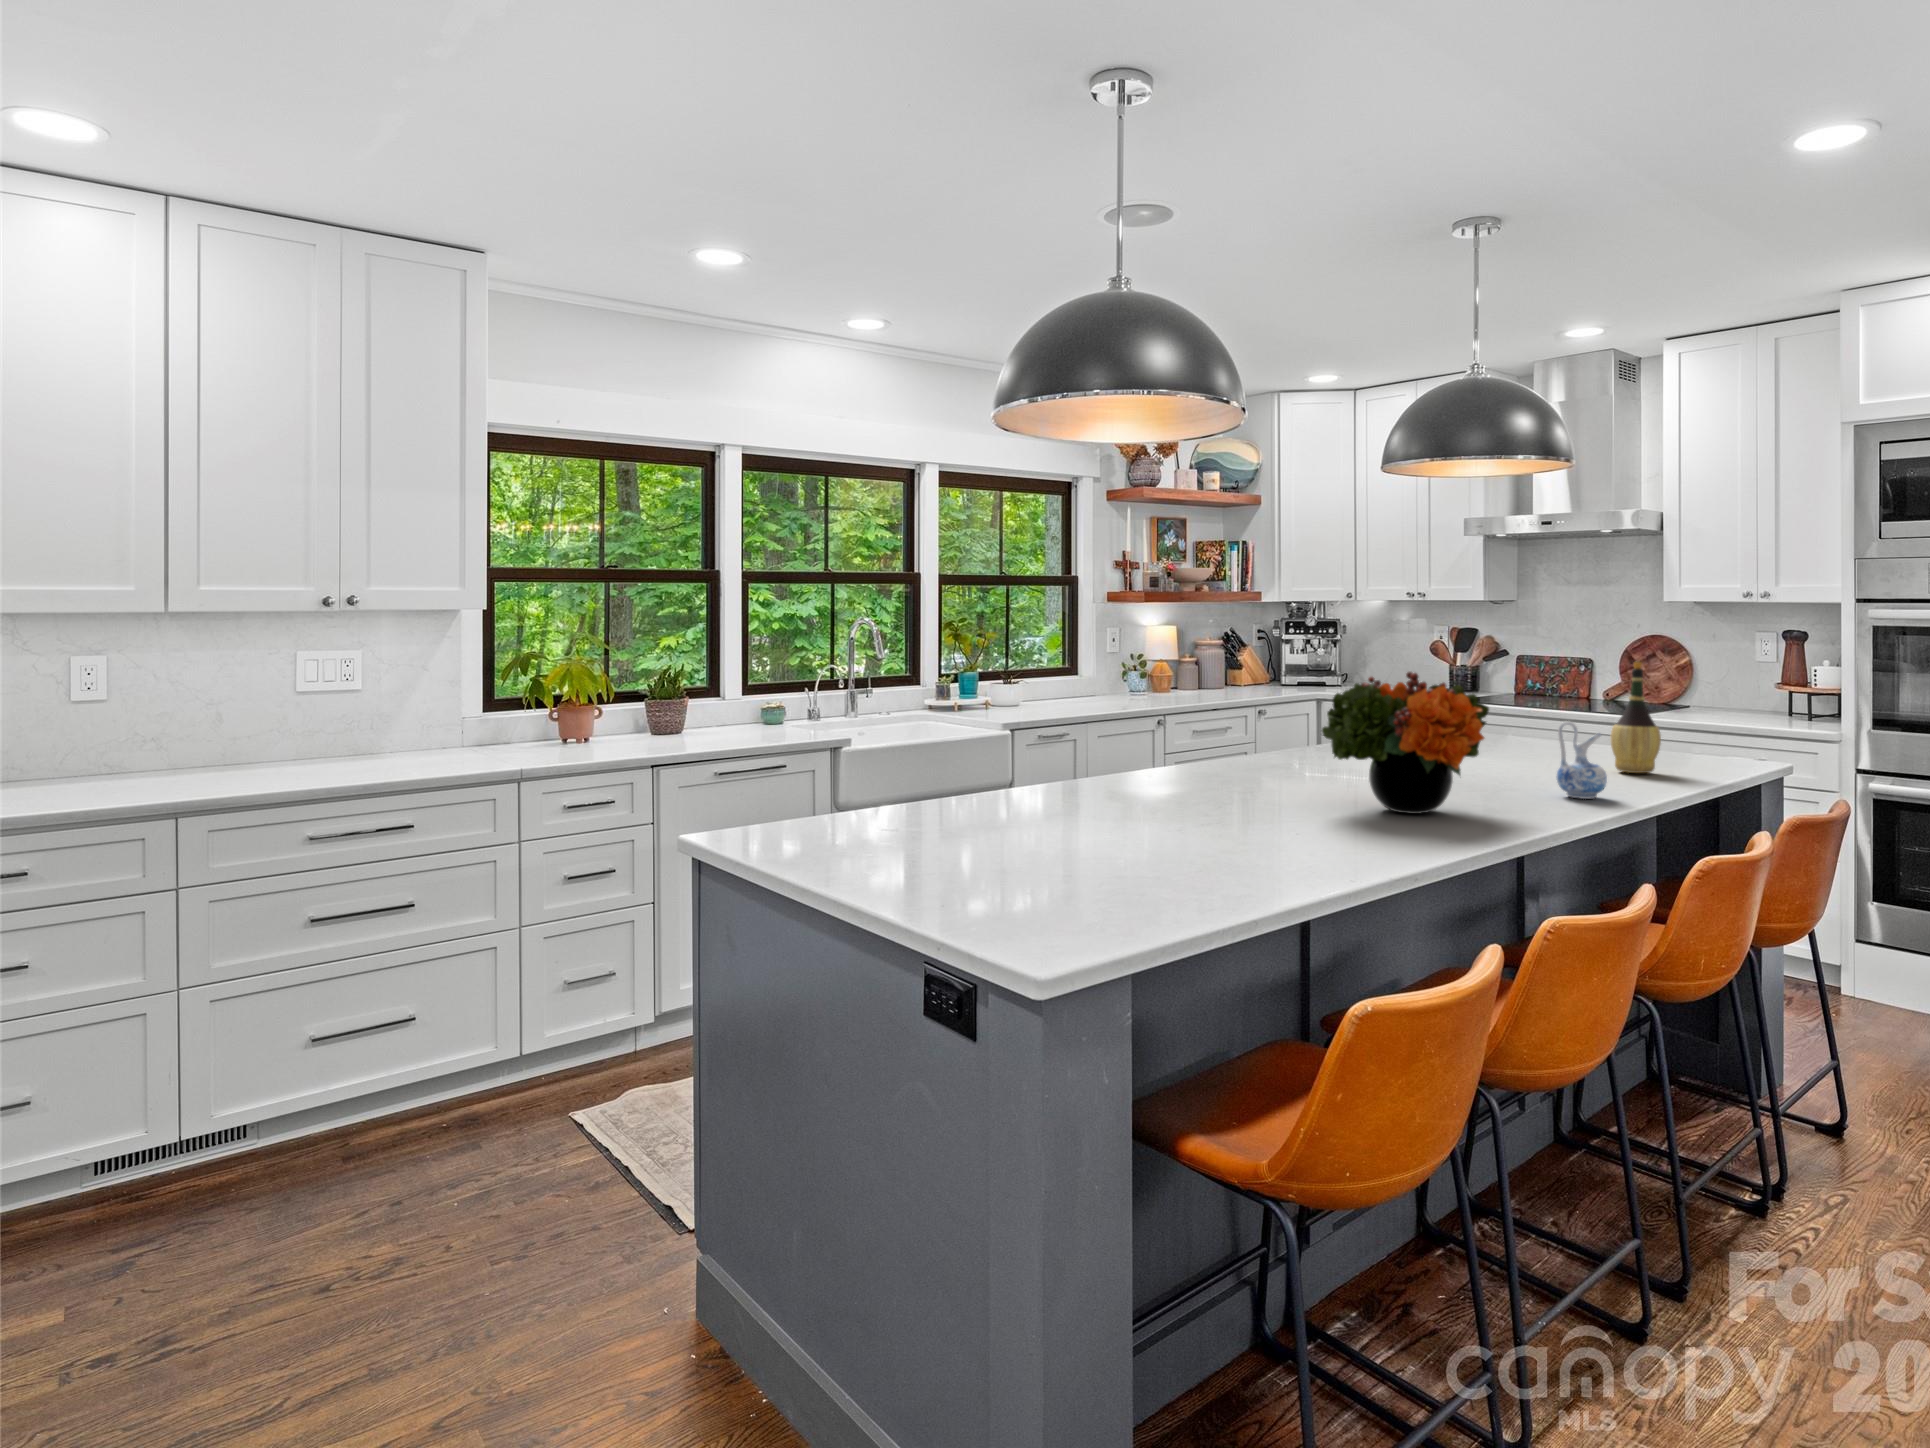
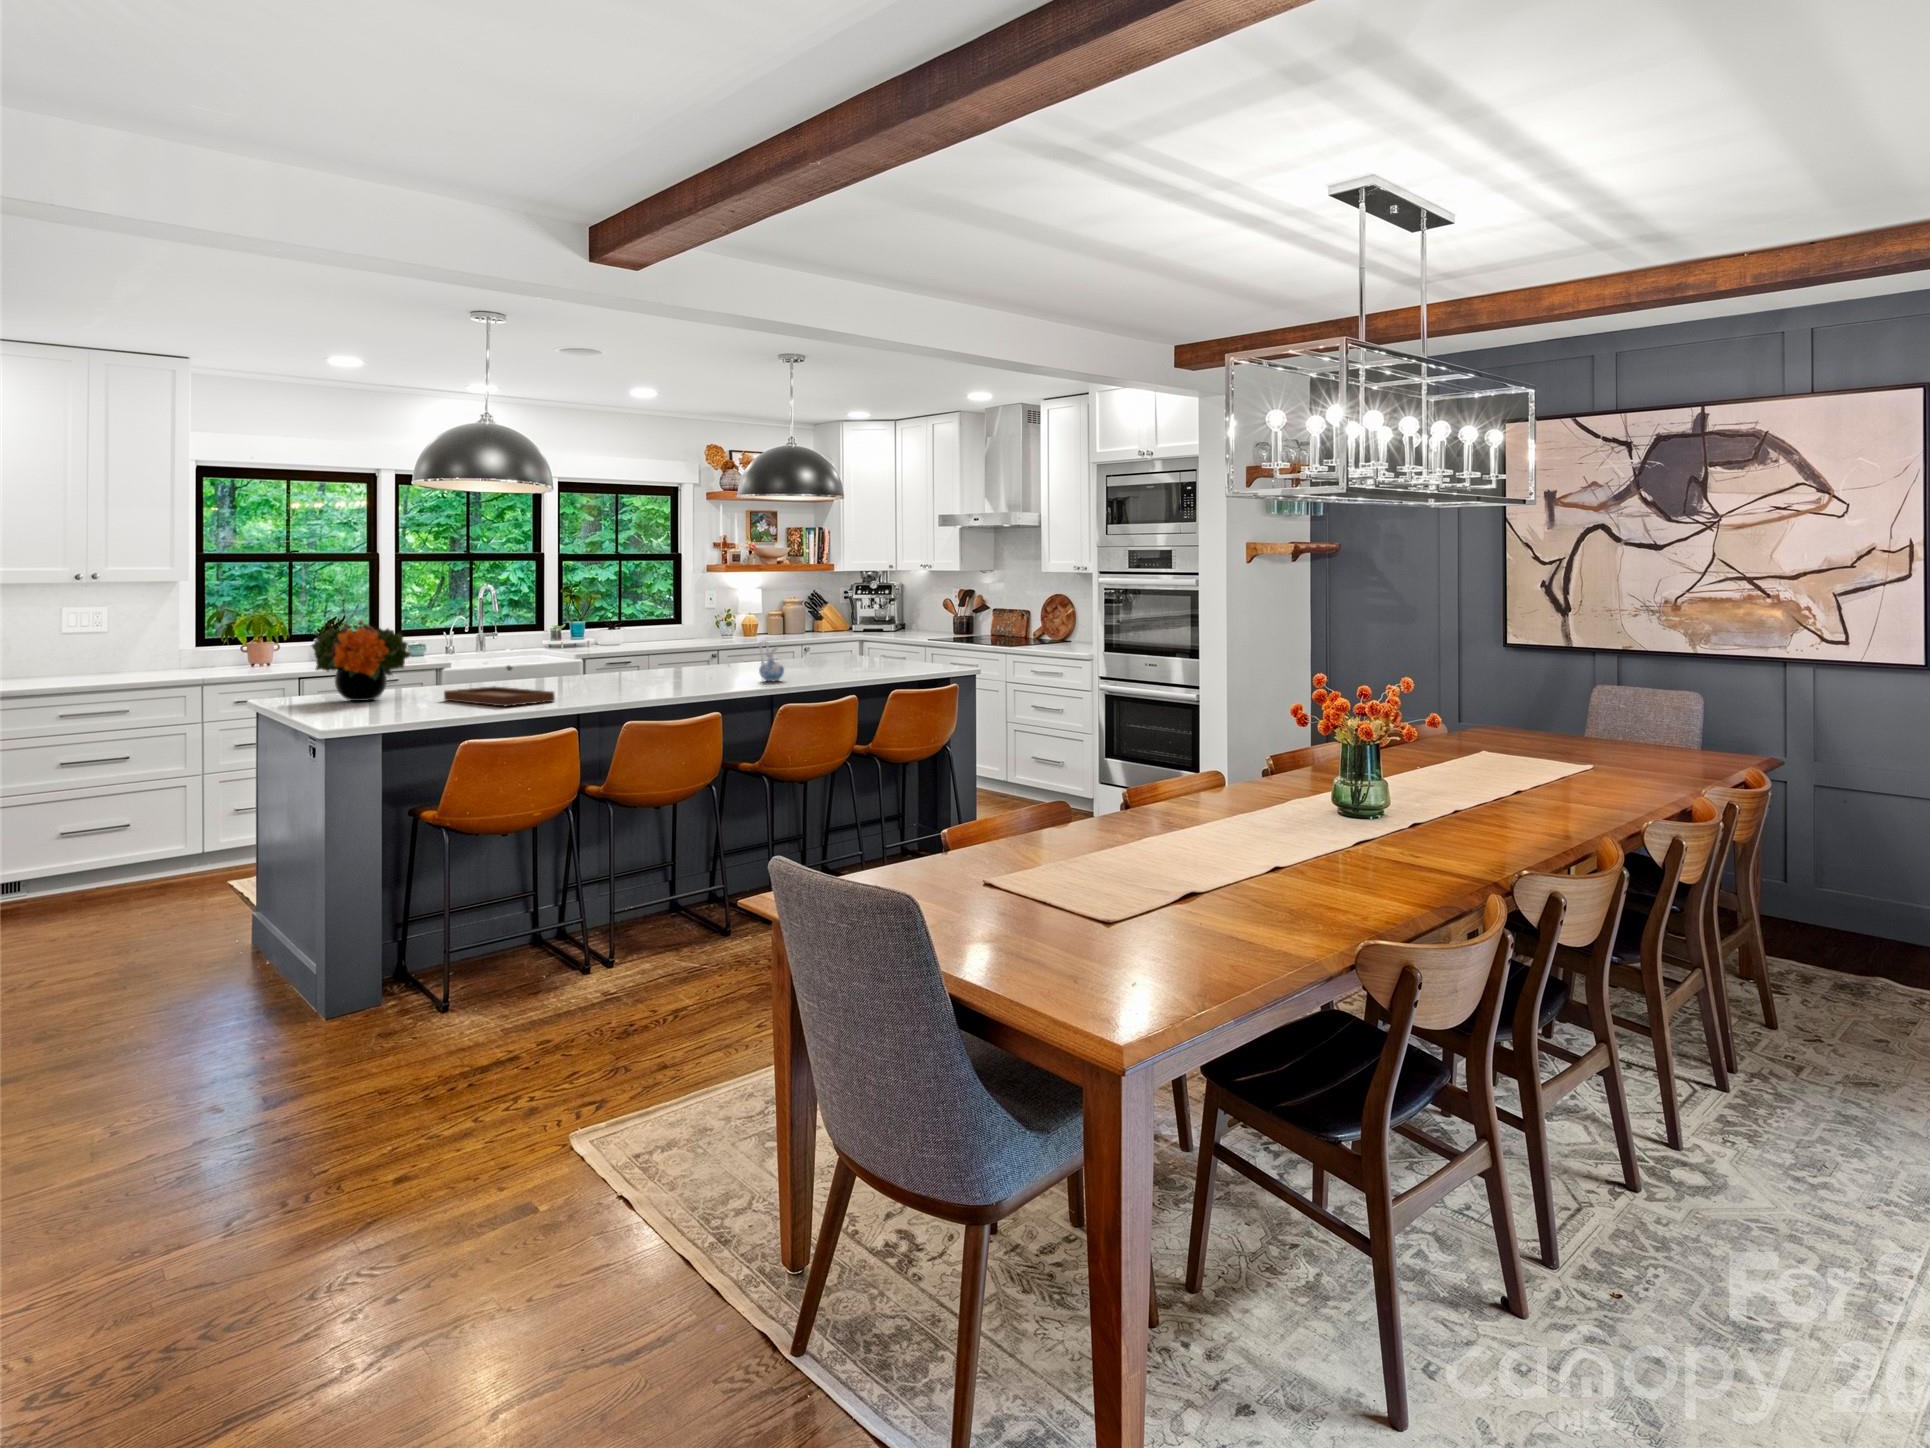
wine bottle: present [1610,662,1661,773] -> none [838,609,863,672]
flower arrangement: present [1322,671,1489,814] -> present [312,620,410,701]
tray: none [1103,782,1352,883] -> present [444,665,555,706]

